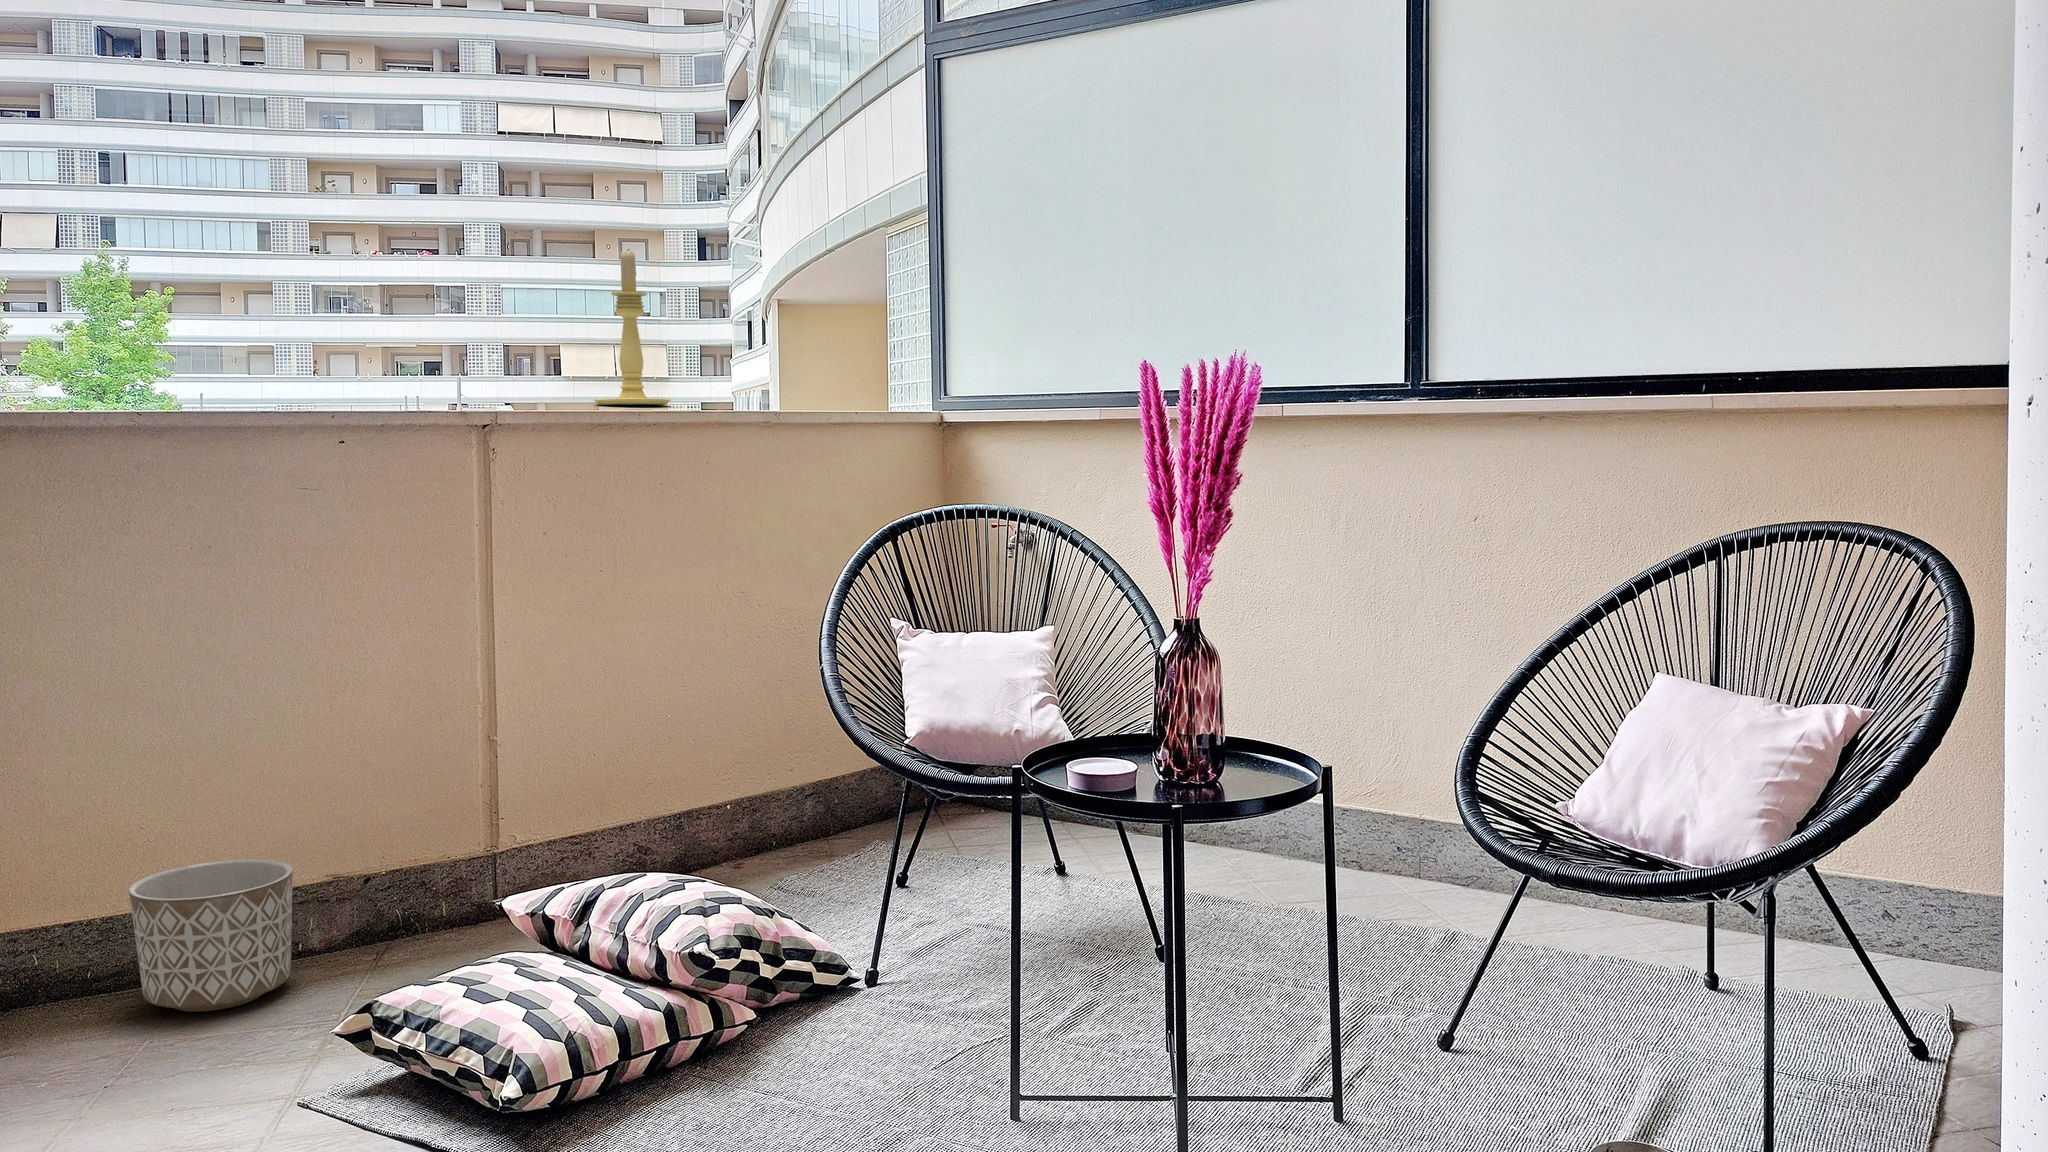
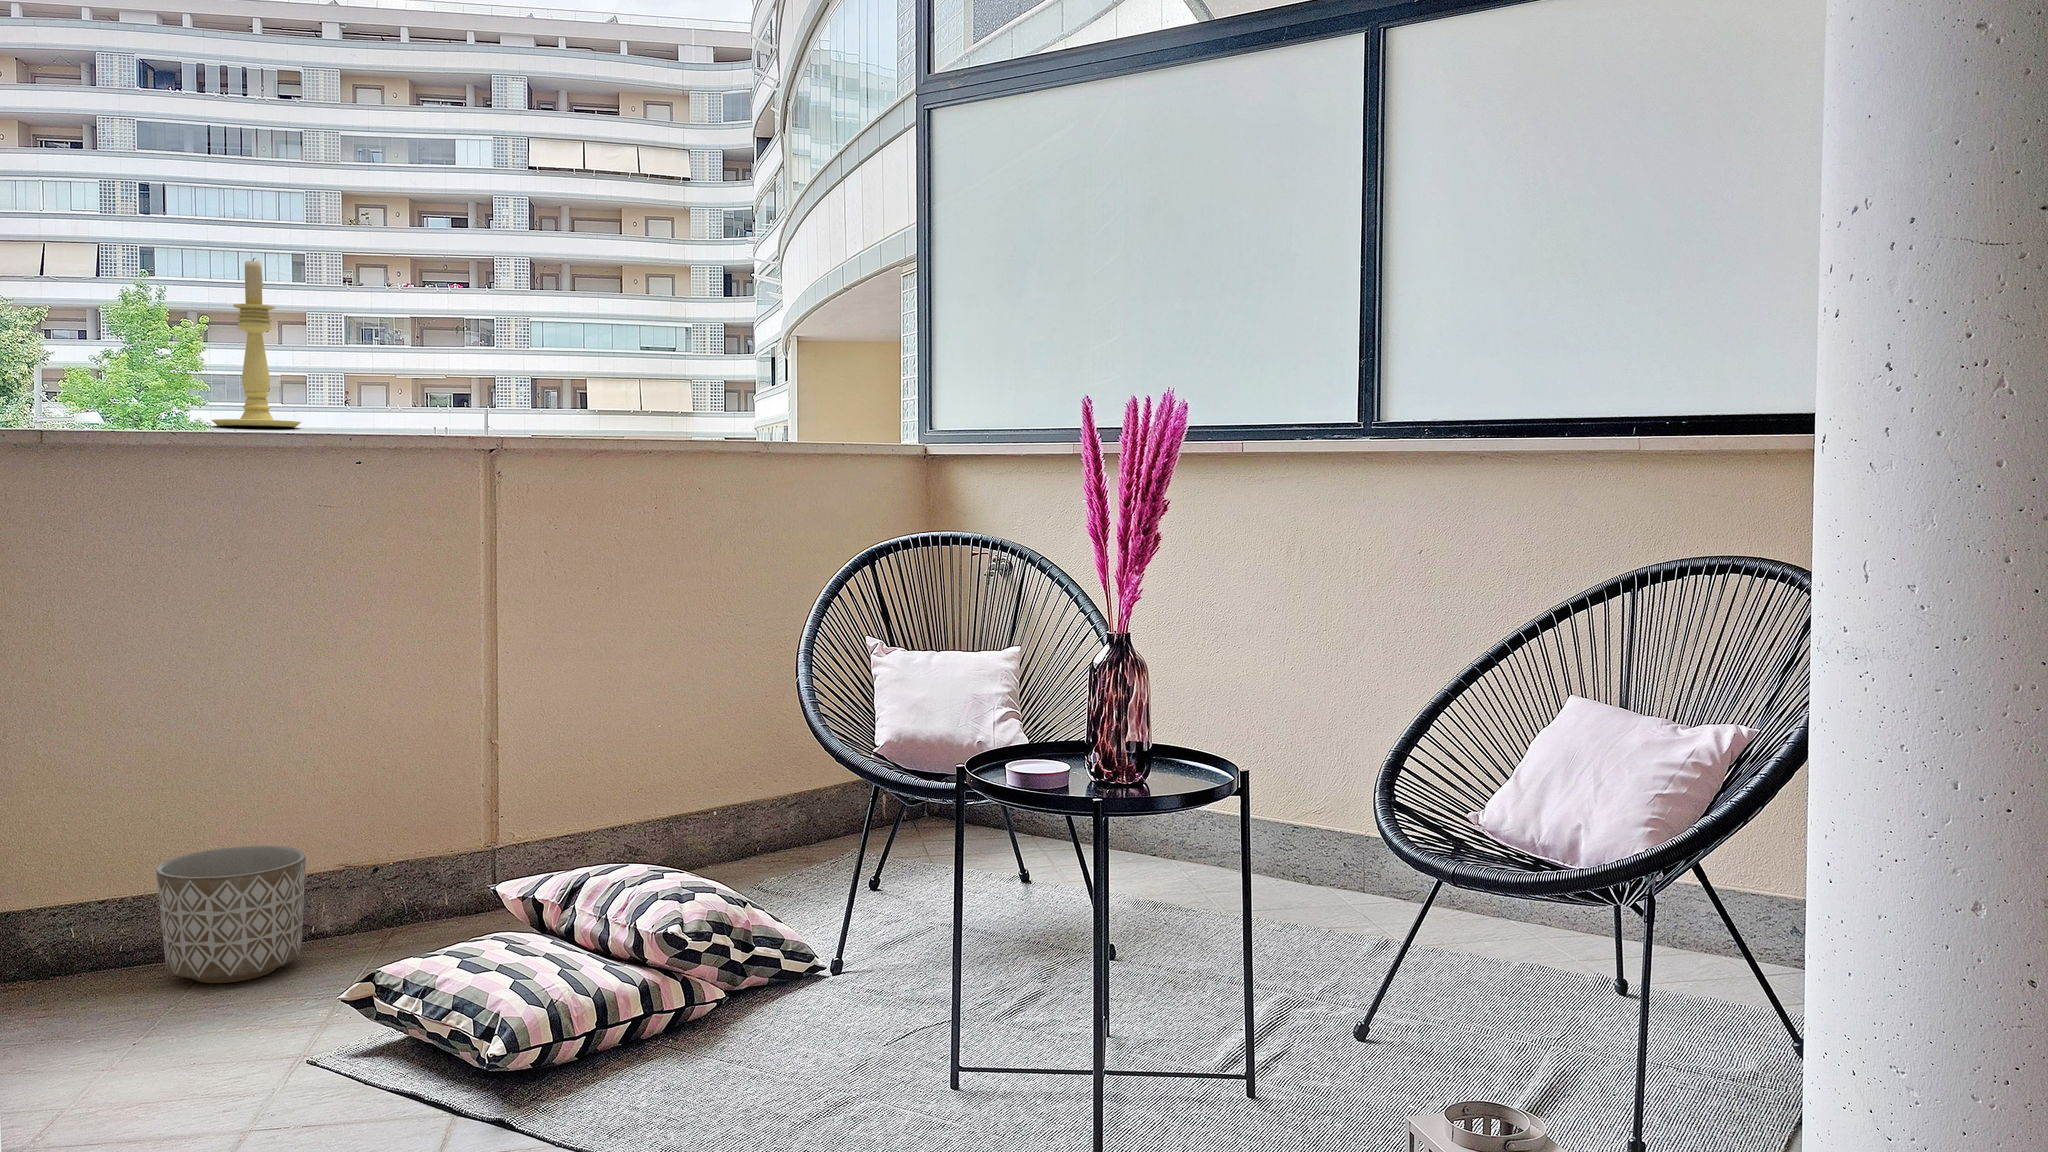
candle holder: present [594,249,671,405] -> present [211,258,301,428]

